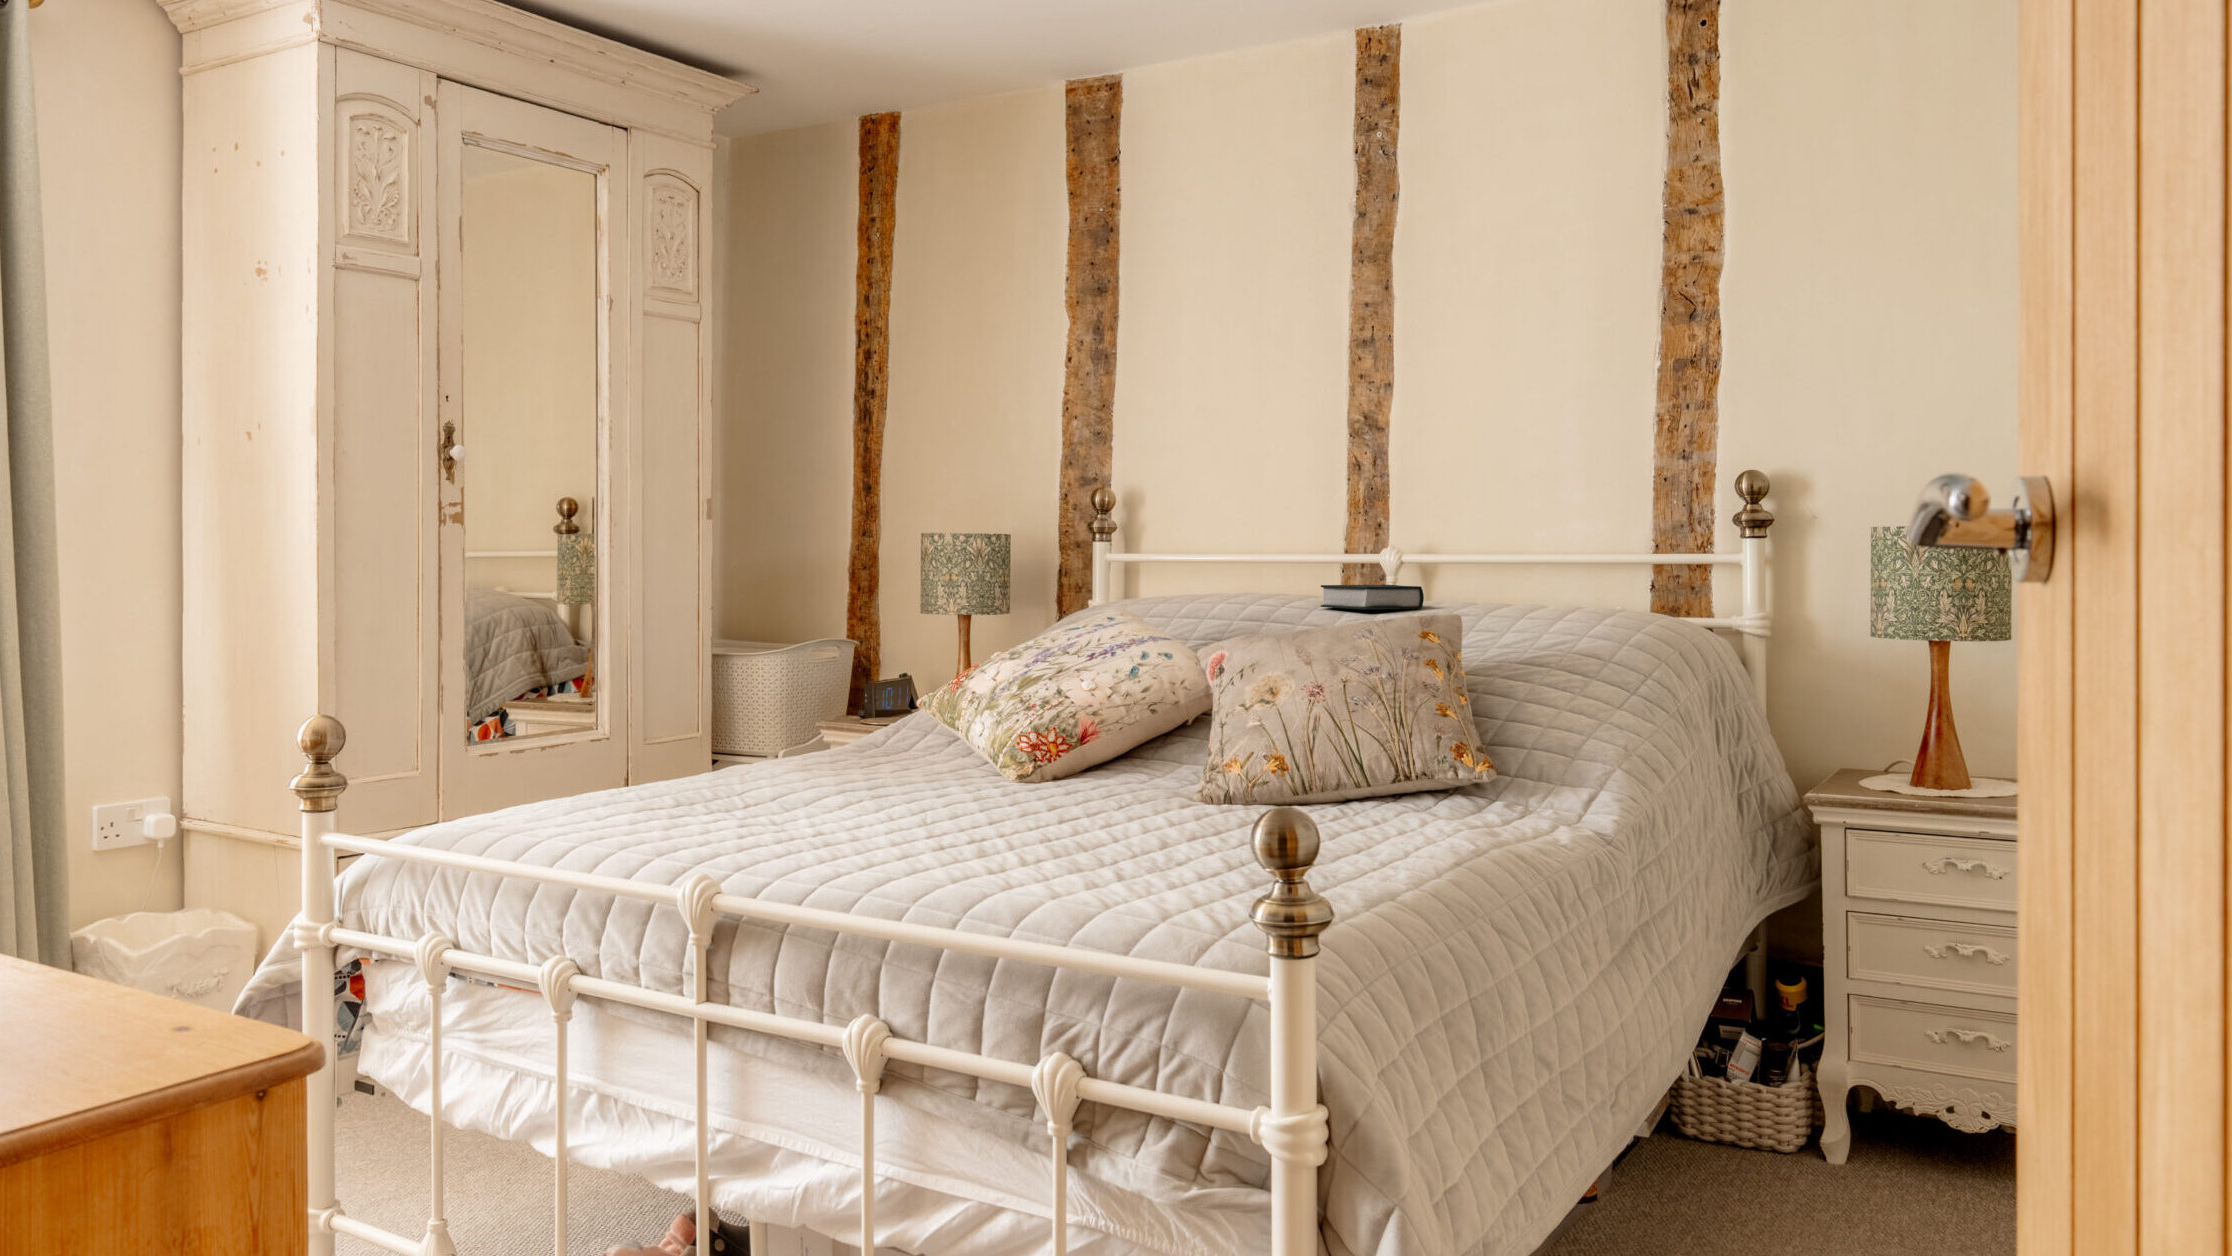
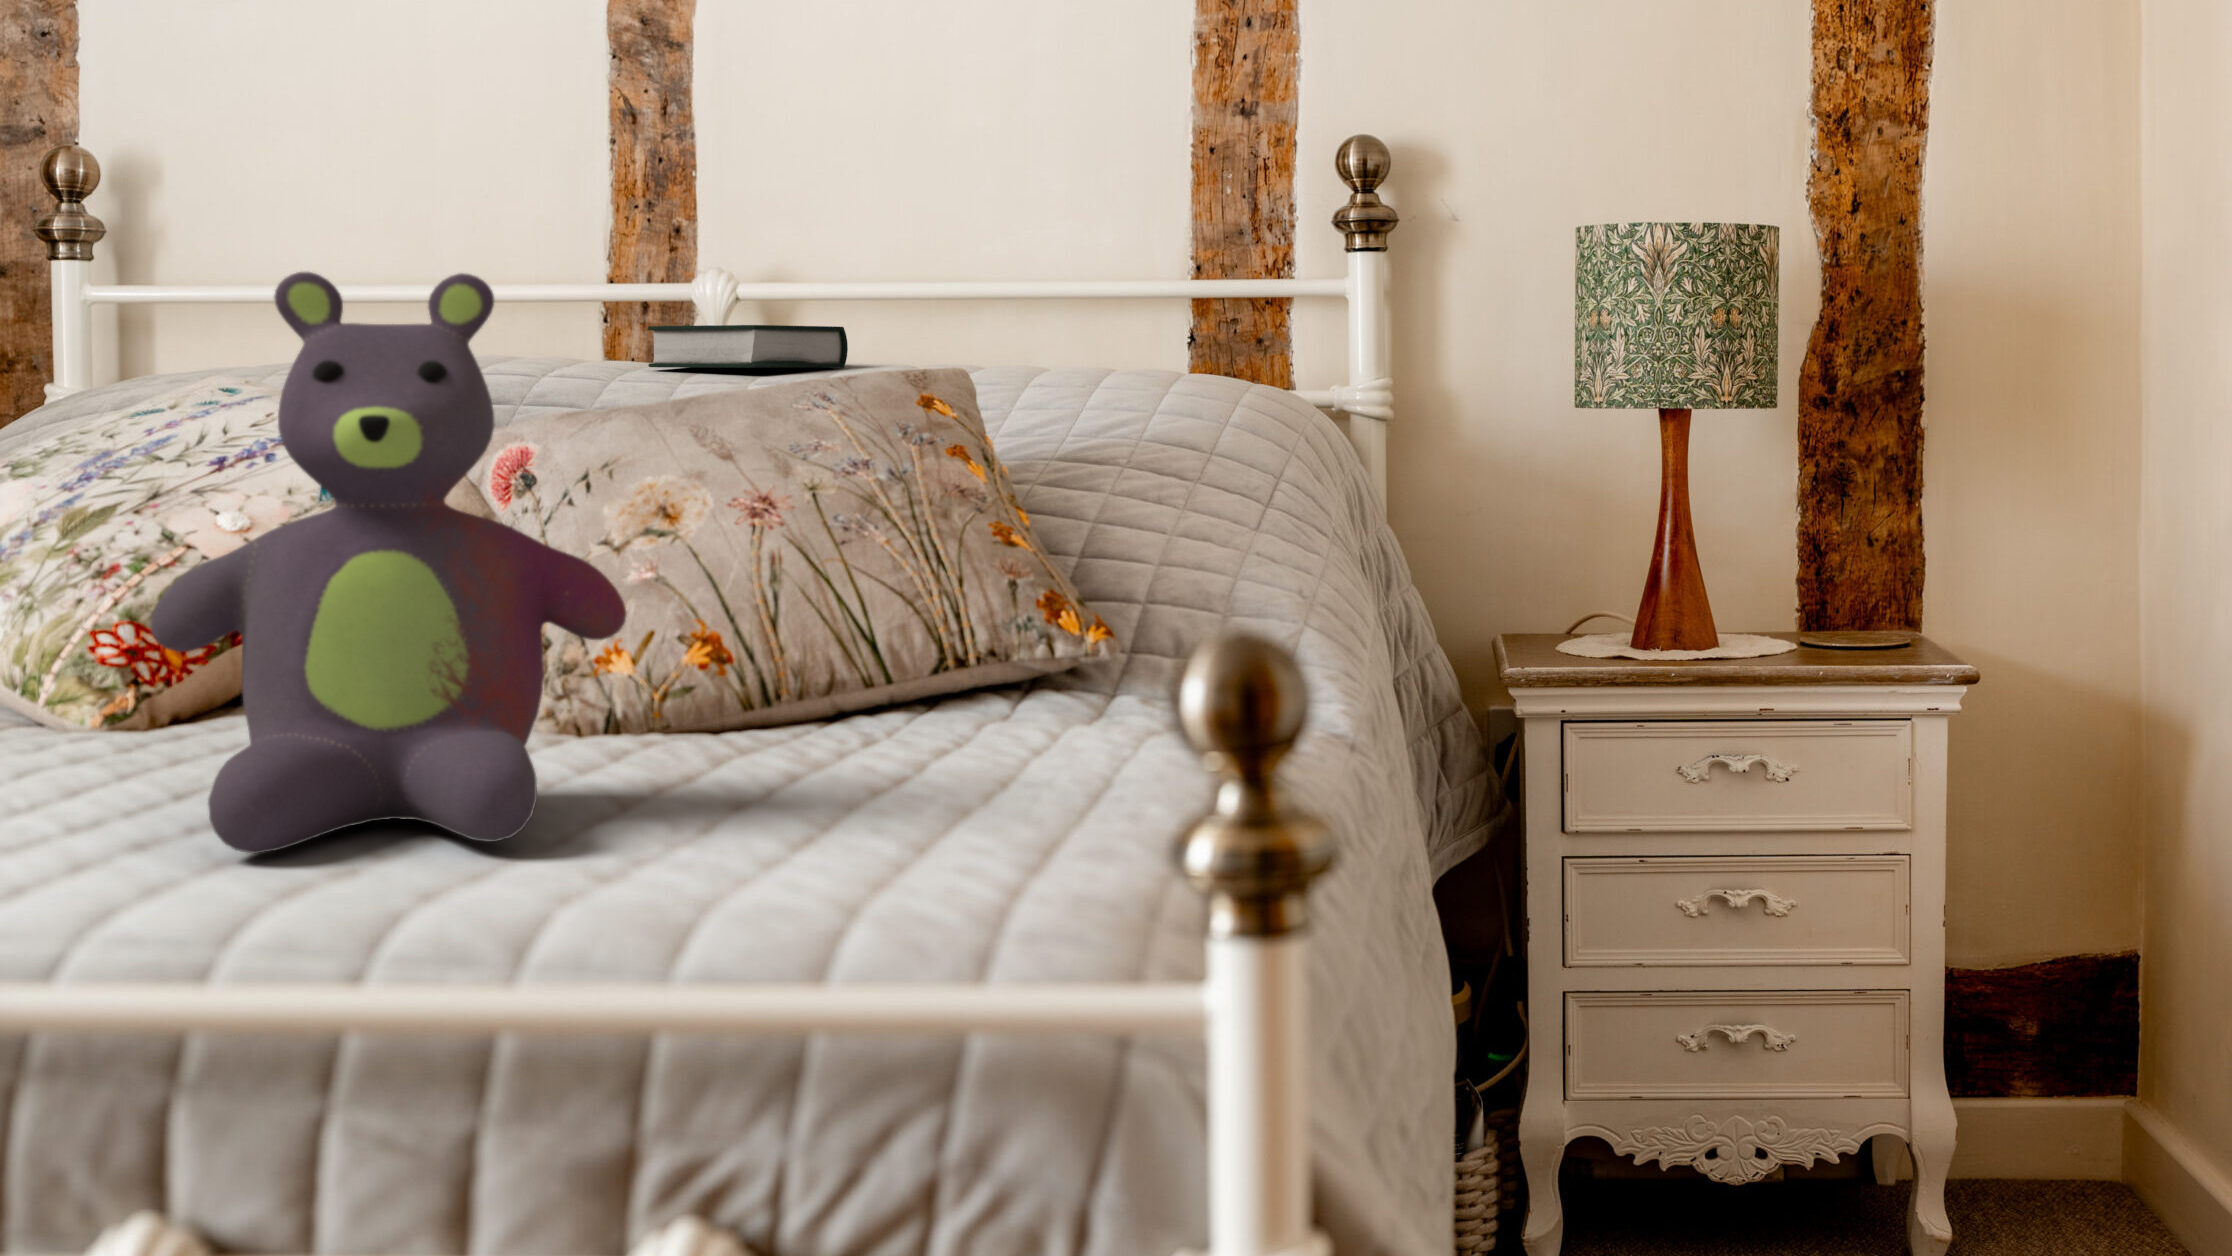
stuffed bear: none [1009,588,1200,841] -> present [150,272,627,854]

